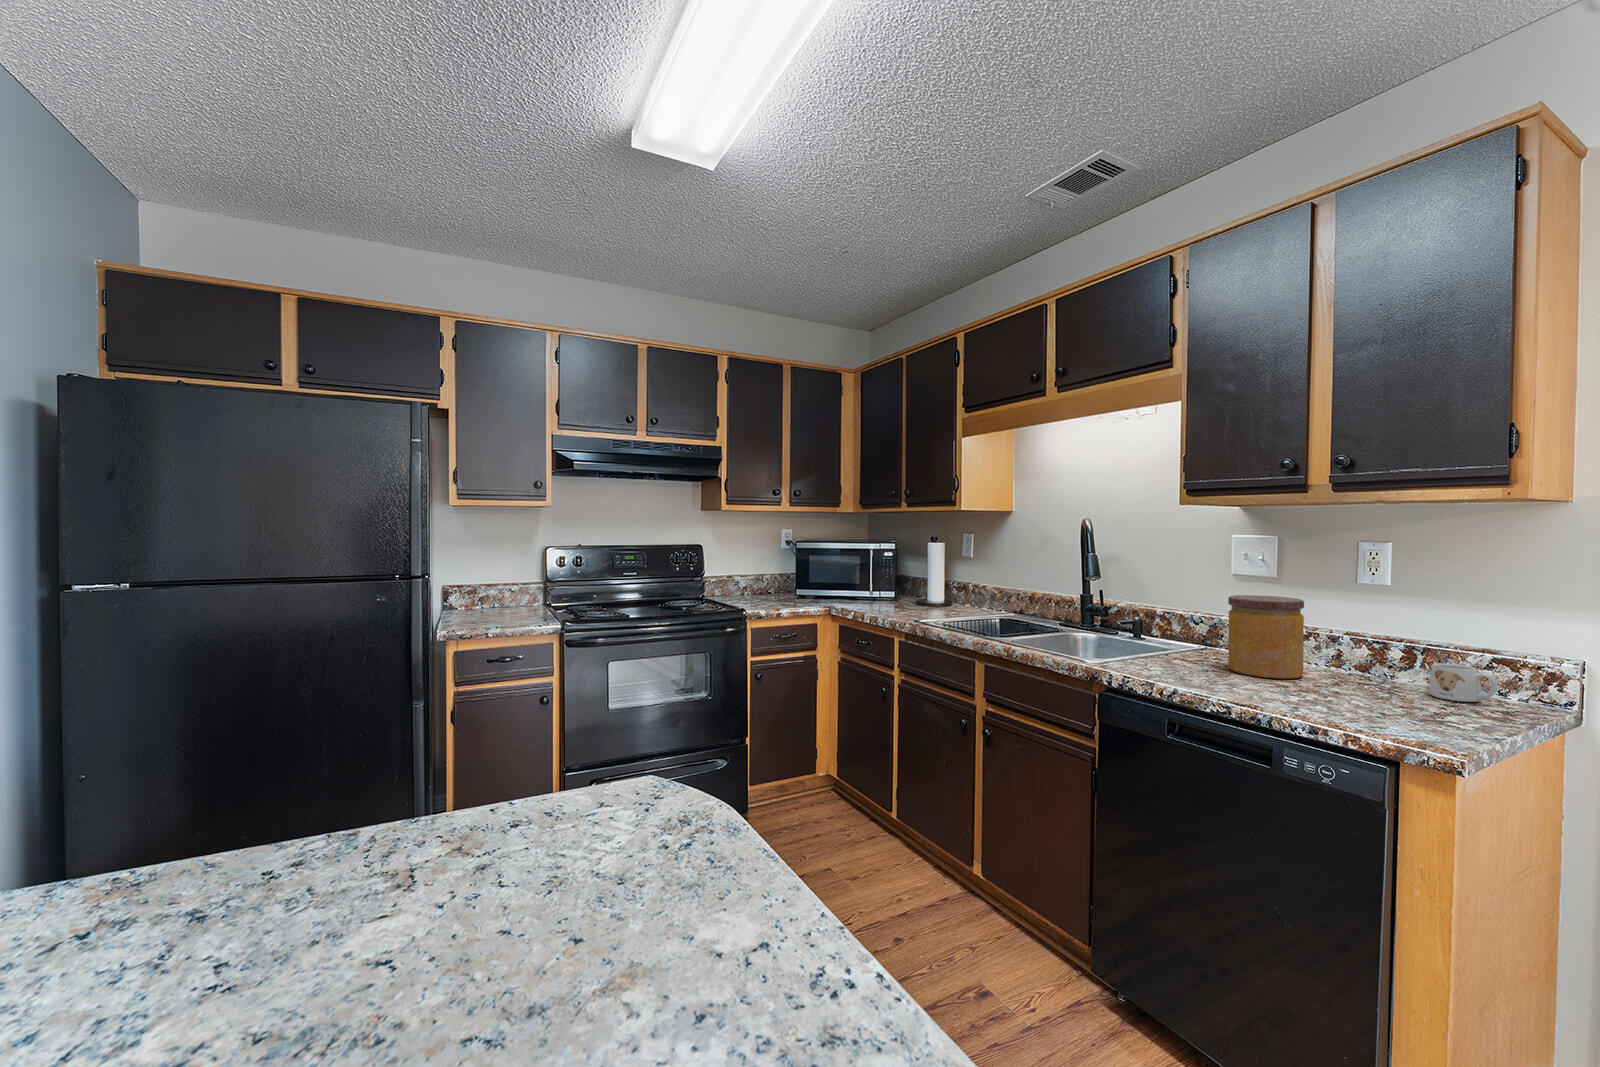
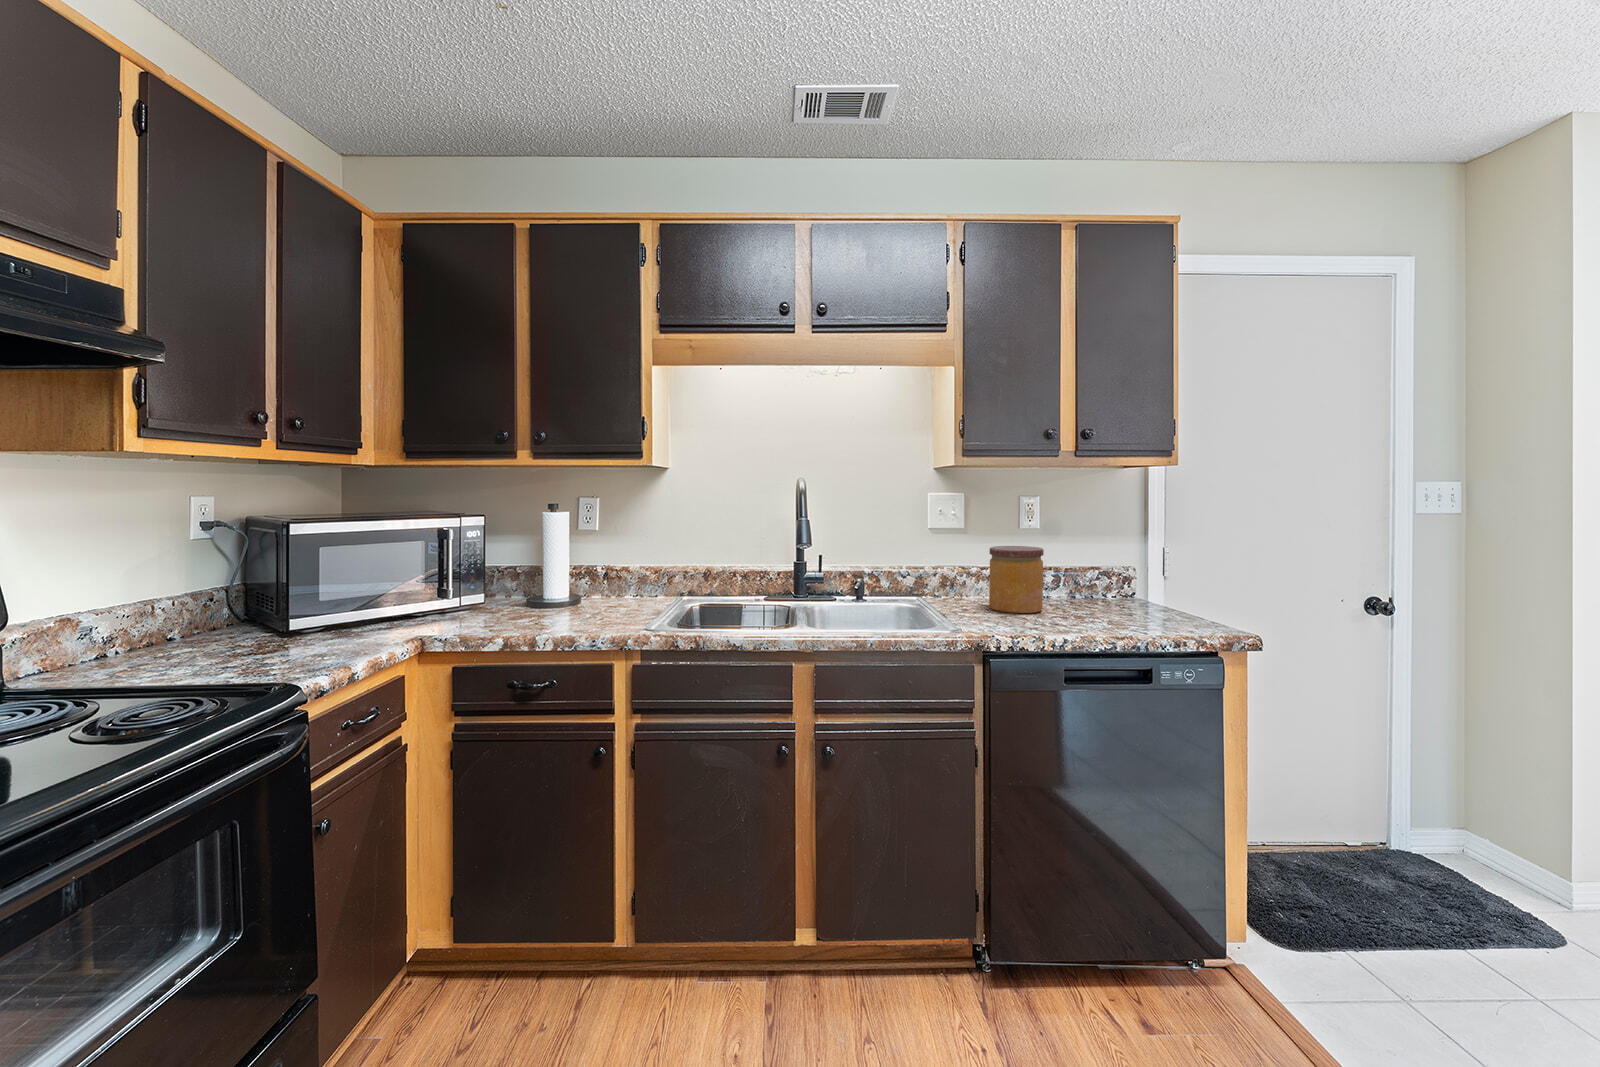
mug: present [1429,663,1497,702] -> none [1087,580,1124,605]

